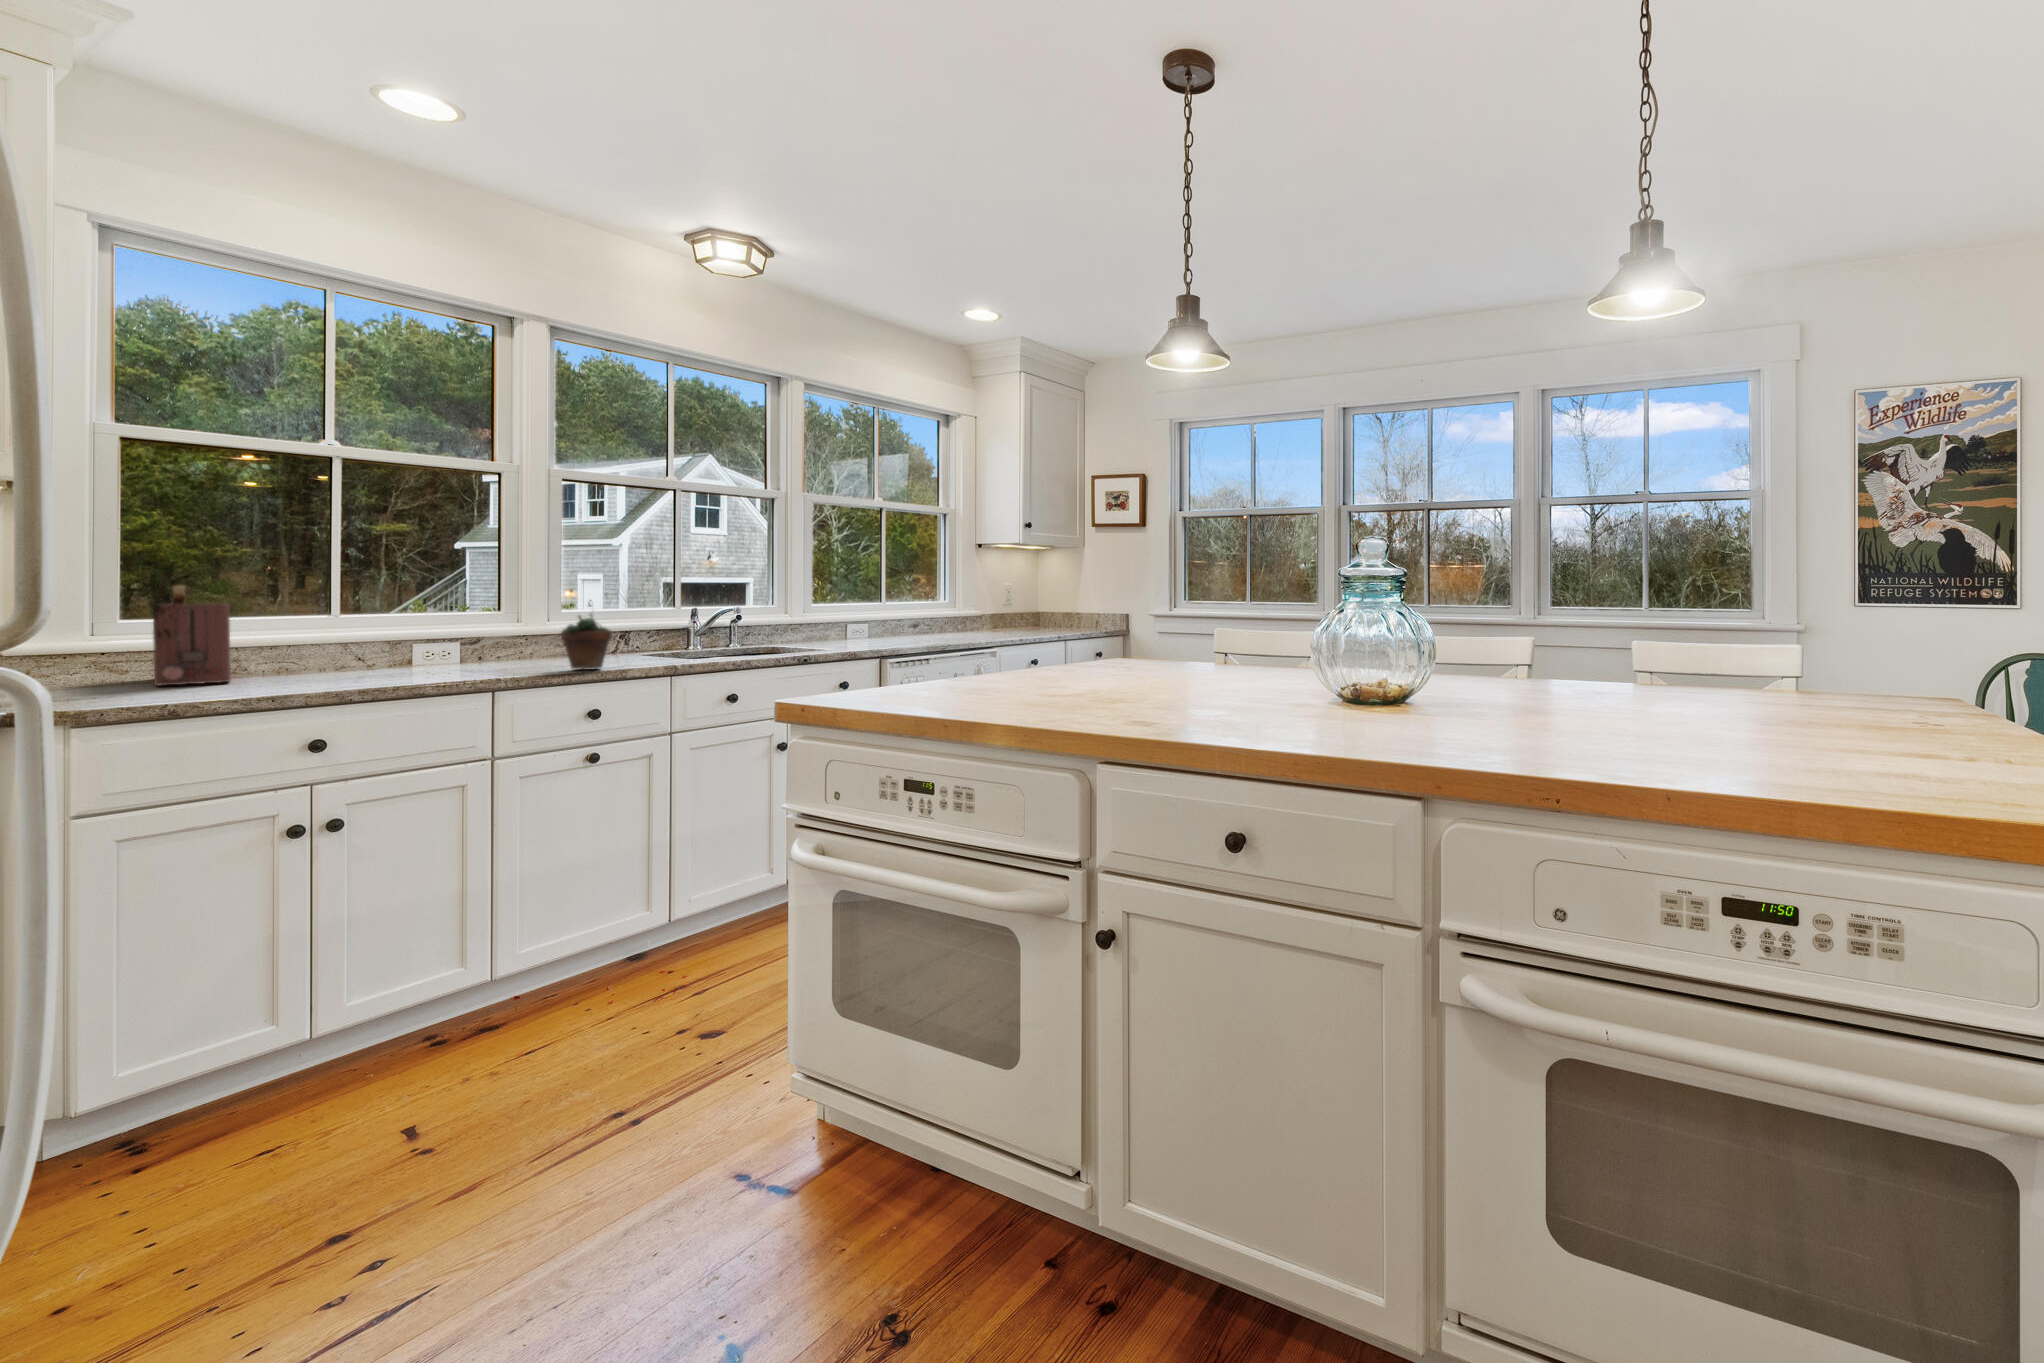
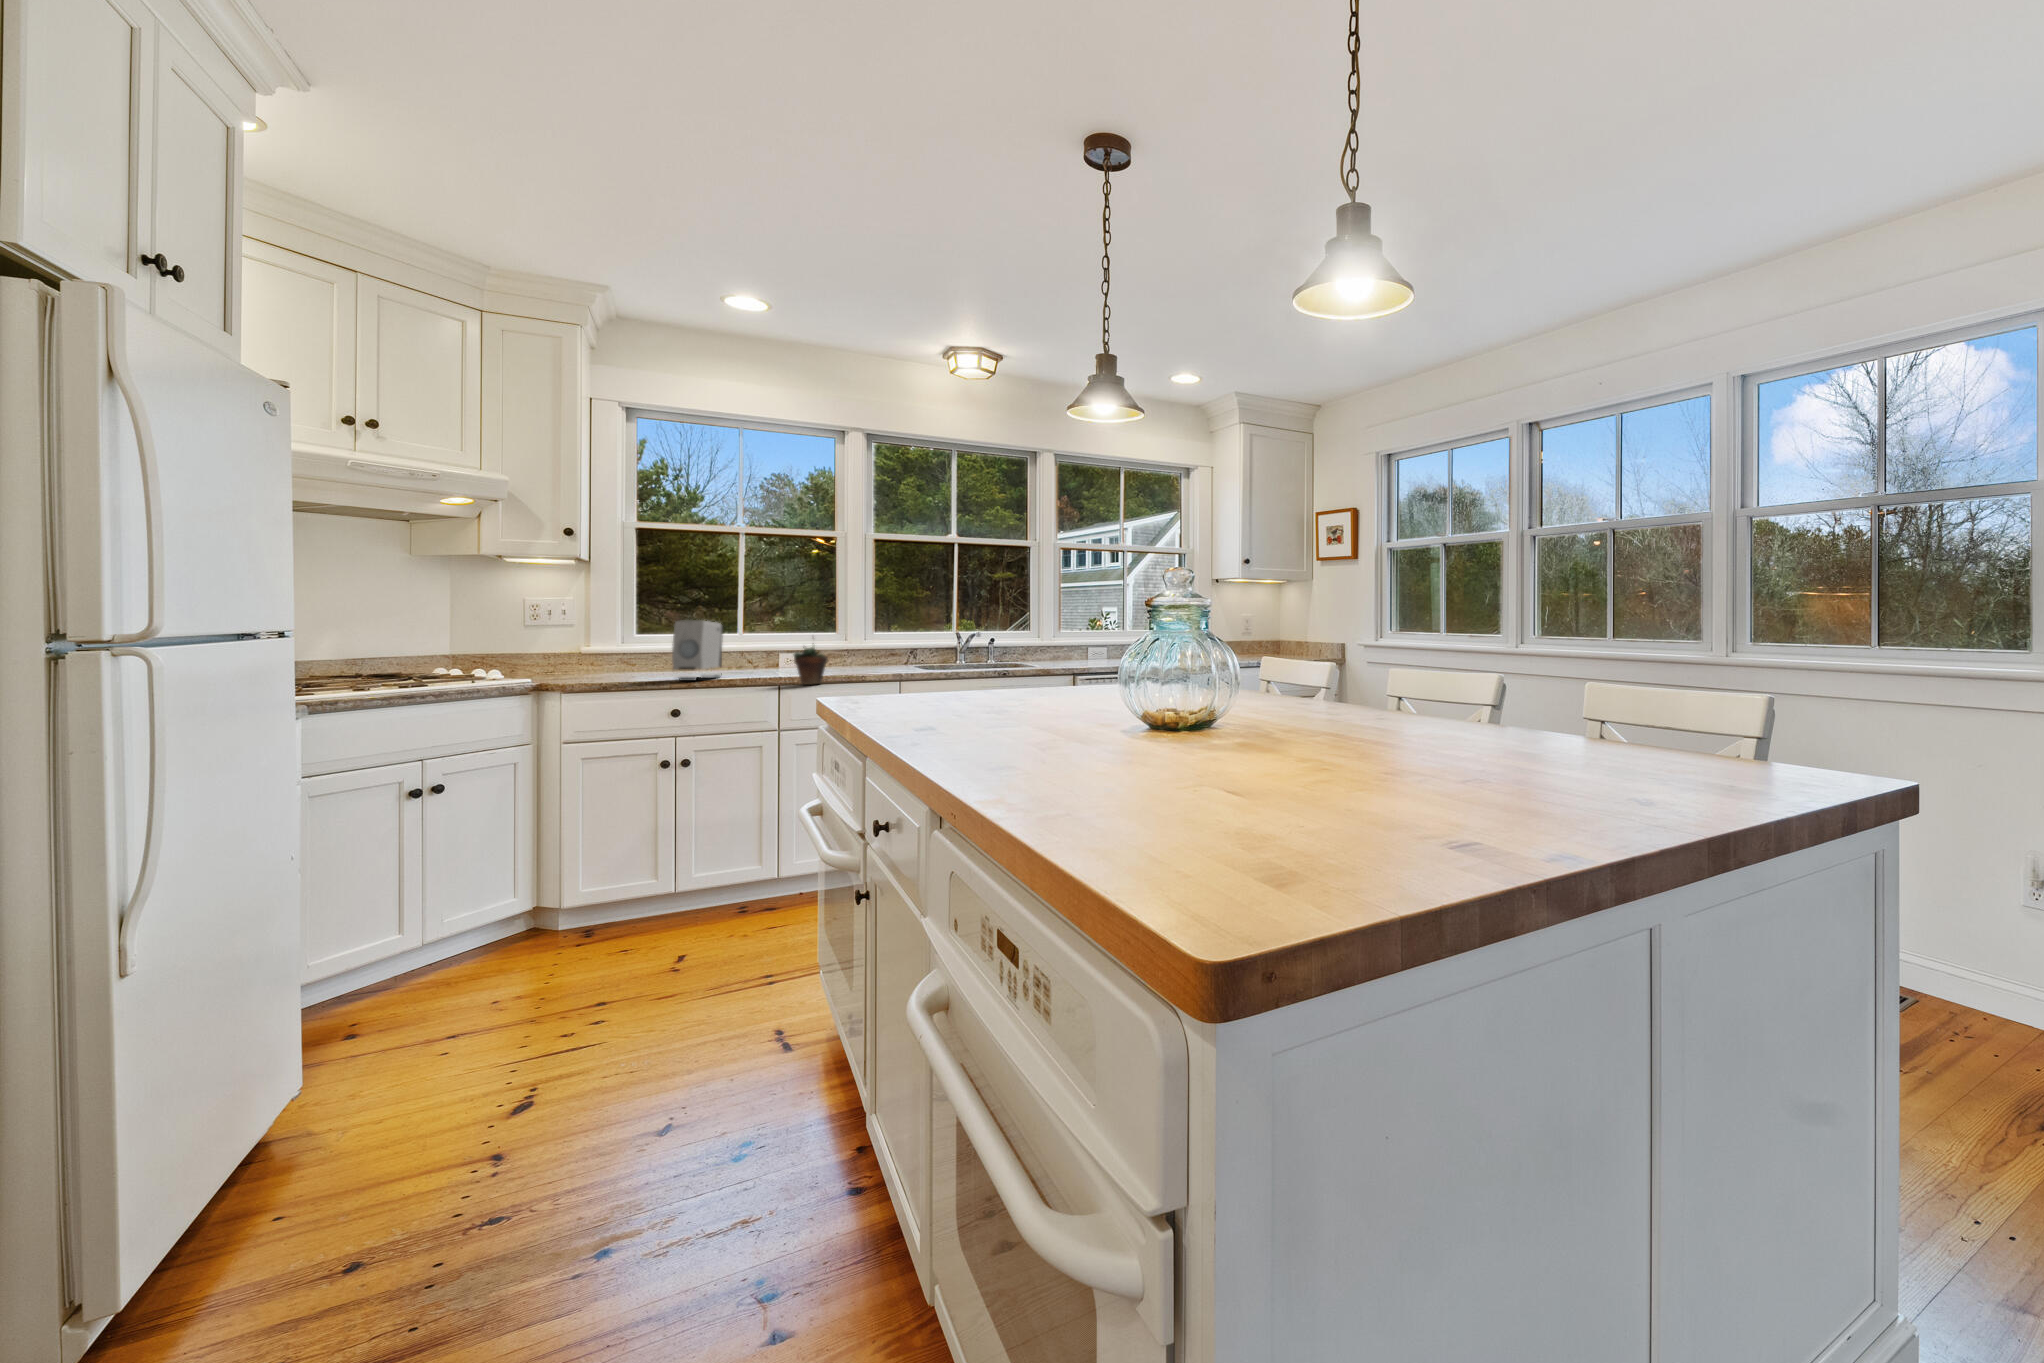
soap dispenser: none [303,579,373,672] -> present [672,620,723,681]
toaster: present [153,586,231,686] -> none [580,626,640,688]

